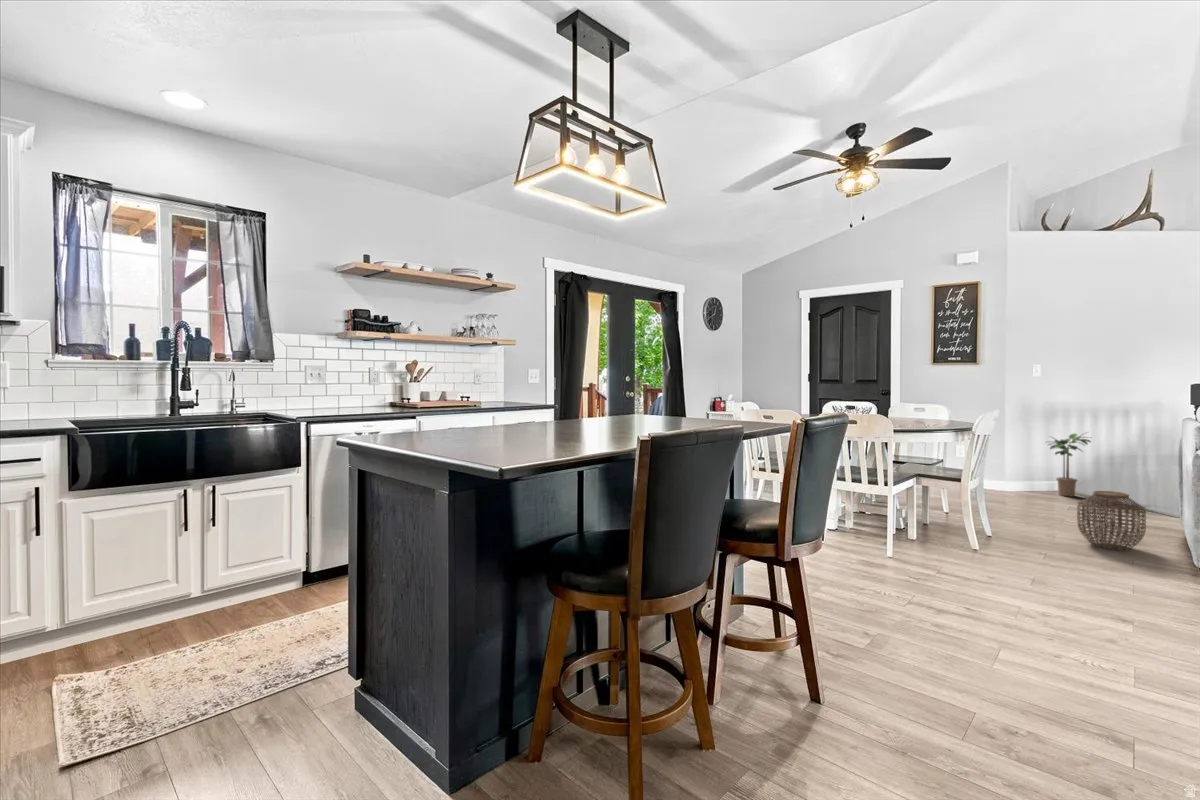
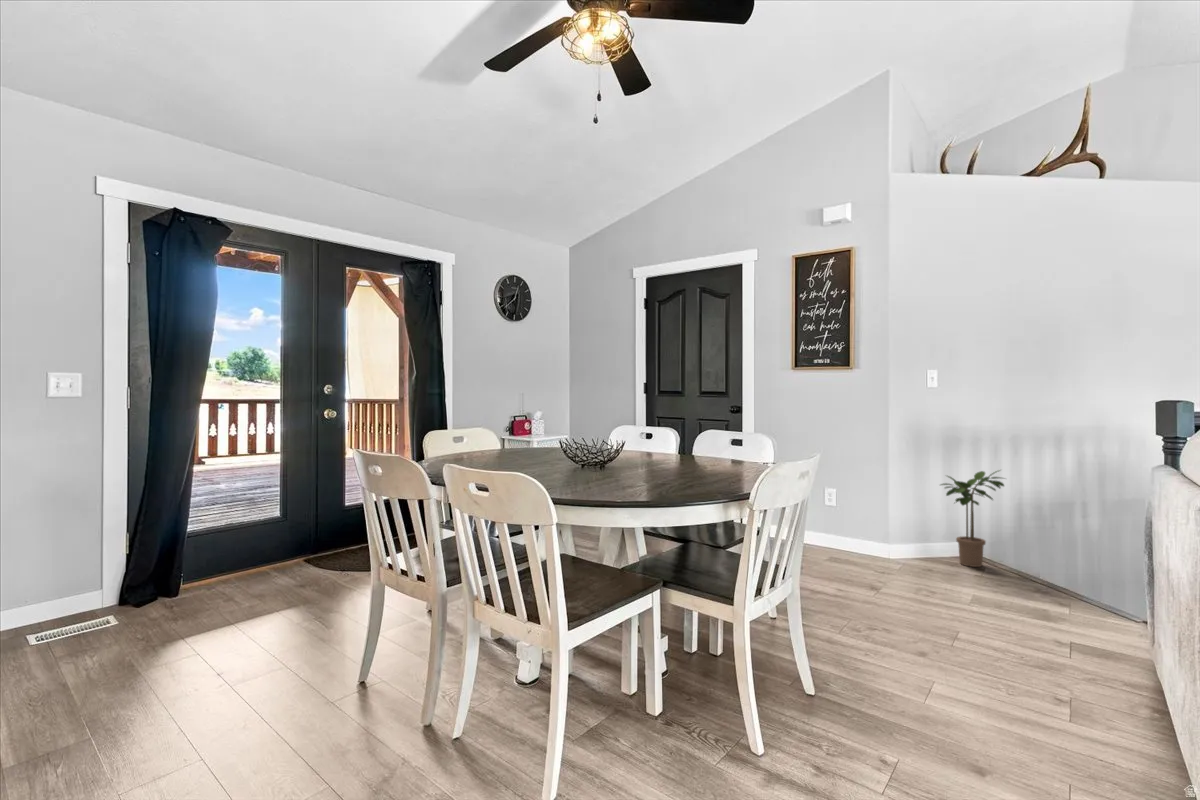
woven basket: present [1077,491,1146,550] -> none [950,607,1073,734]

